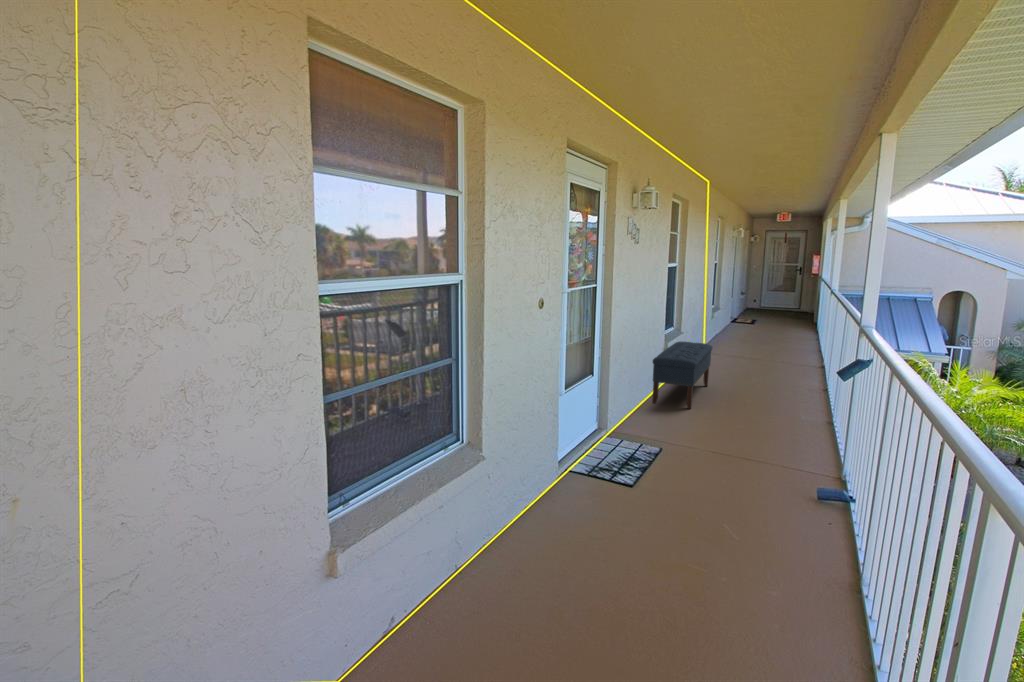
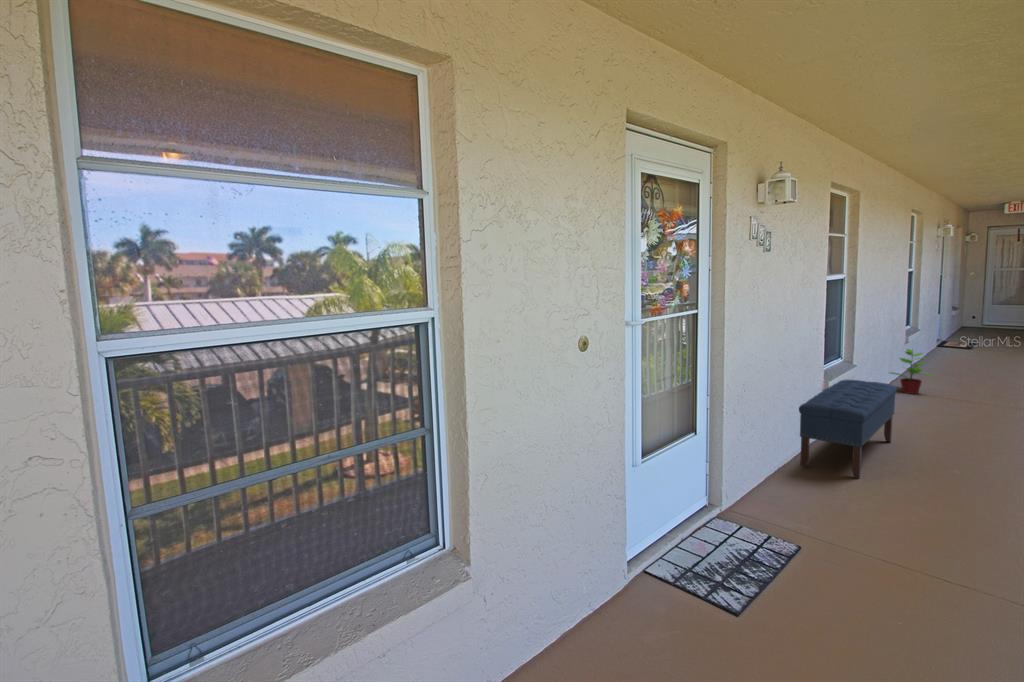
potted plant: none [702,320,731,355] -> present [891,349,931,394]

